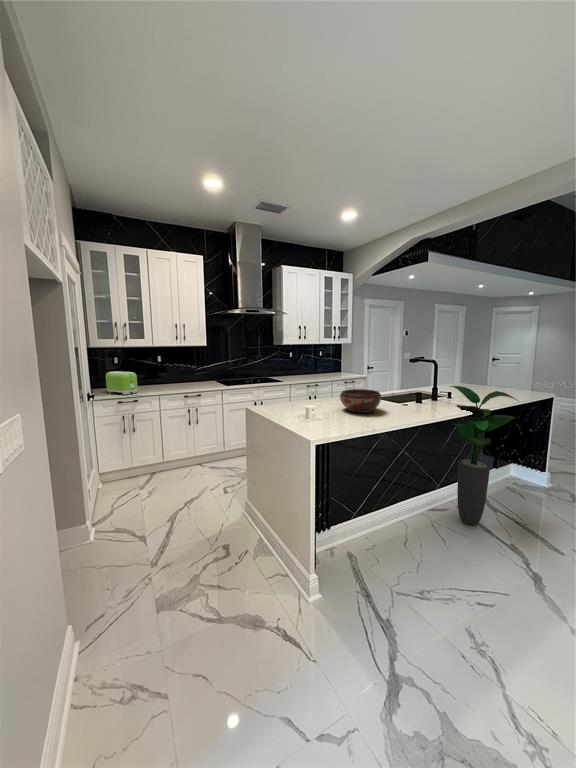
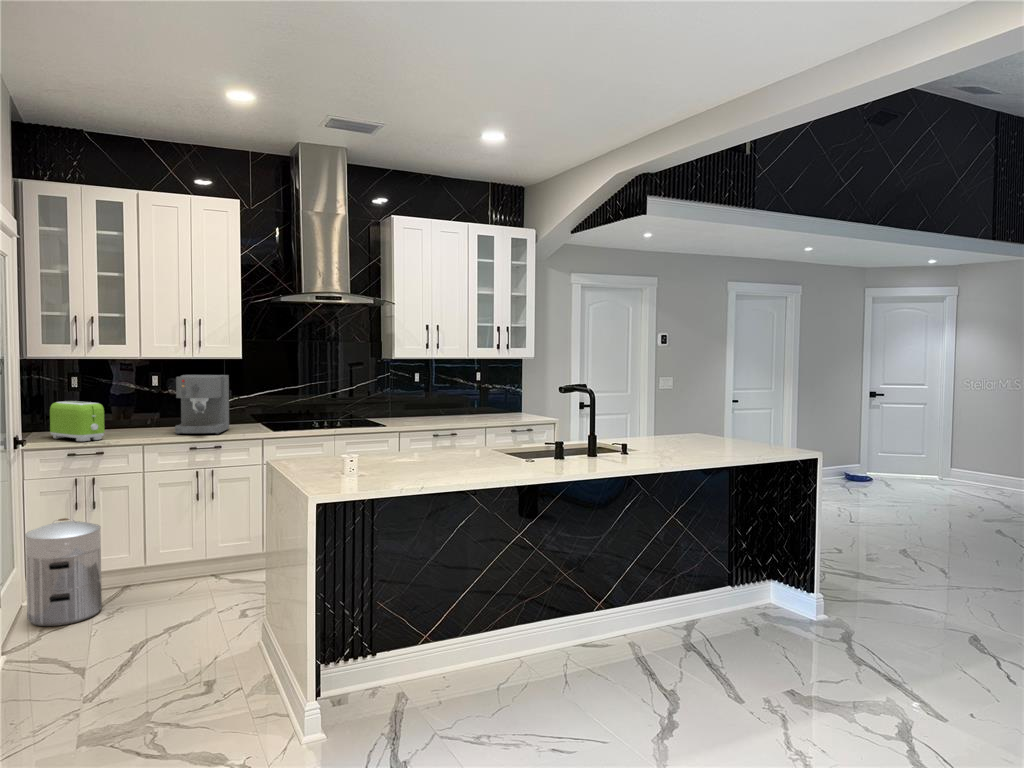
coffee maker: none [175,355,203,388] -> present [175,375,229,434]
potted plant: present [451,386,518,525] -> none [588,432,686,664]
decorative bowl: present [340,389,381,413] -> none [409,434,474,469]
waste bin: none [99,440,145,503] -> present [25,518,102,626]

